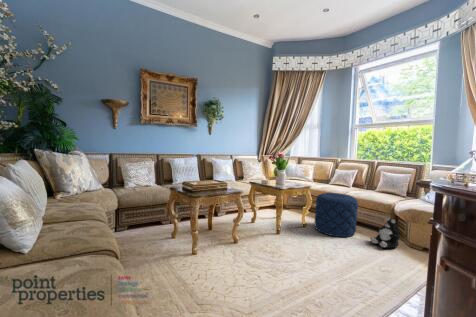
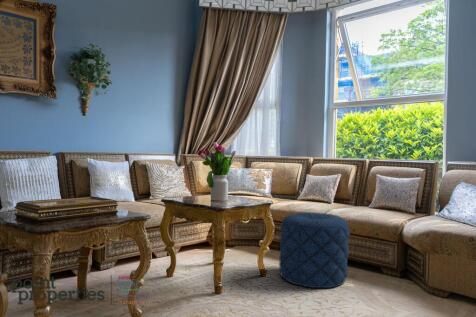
plush toy: present [371,218,399,248] -> none [373,248,417,300]

